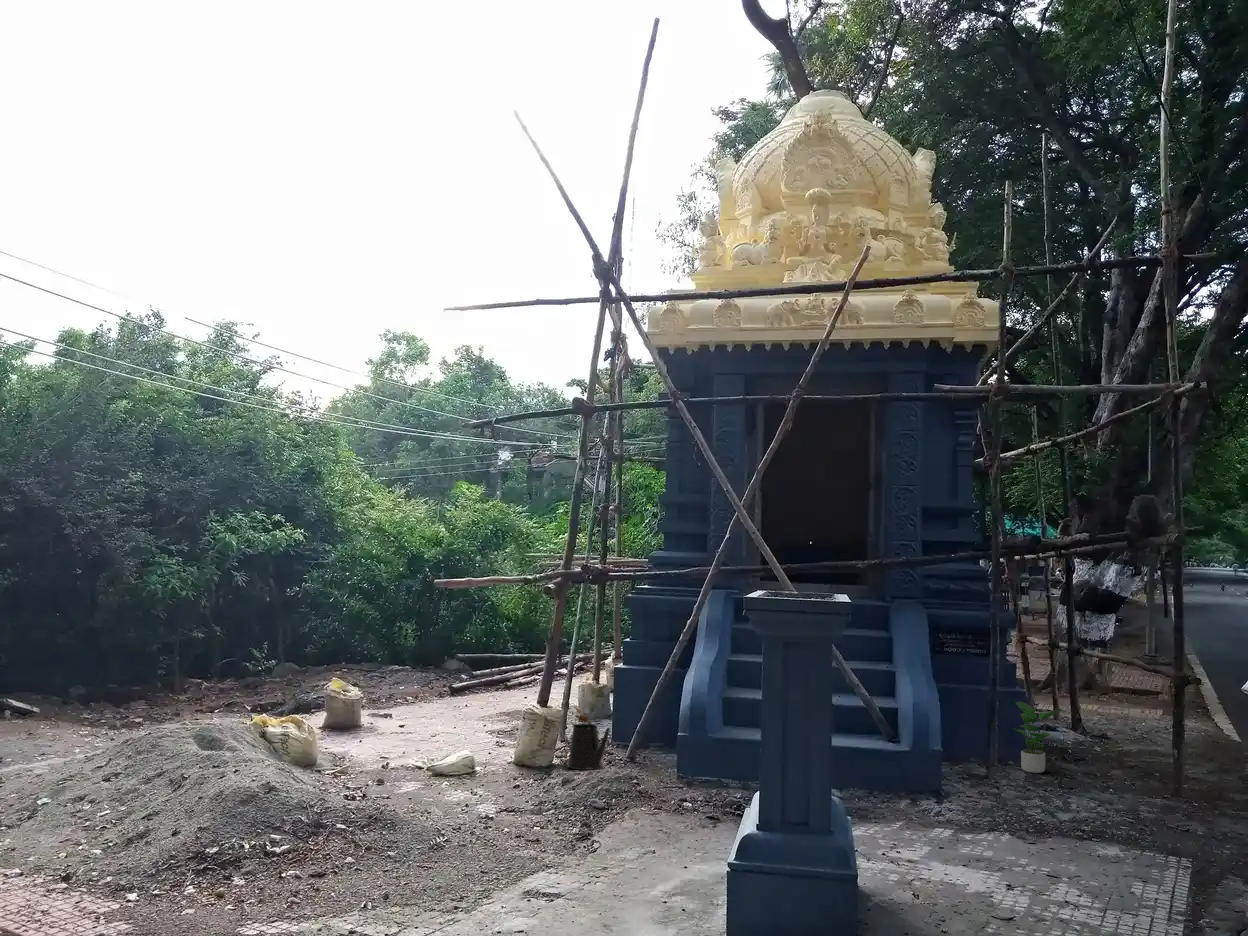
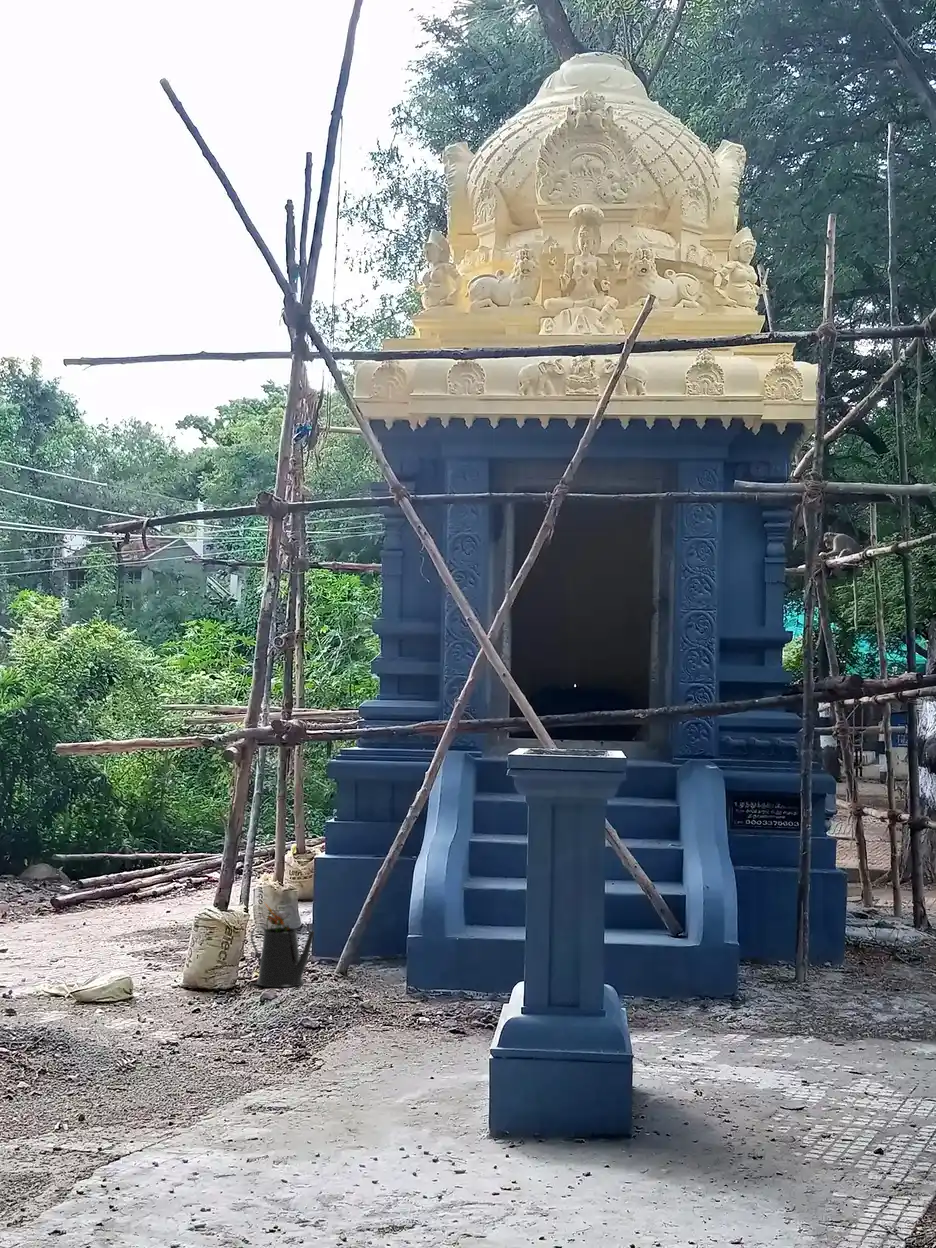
potted plant: present [1015,702,1062,773] -> none [832,885,896,976]

